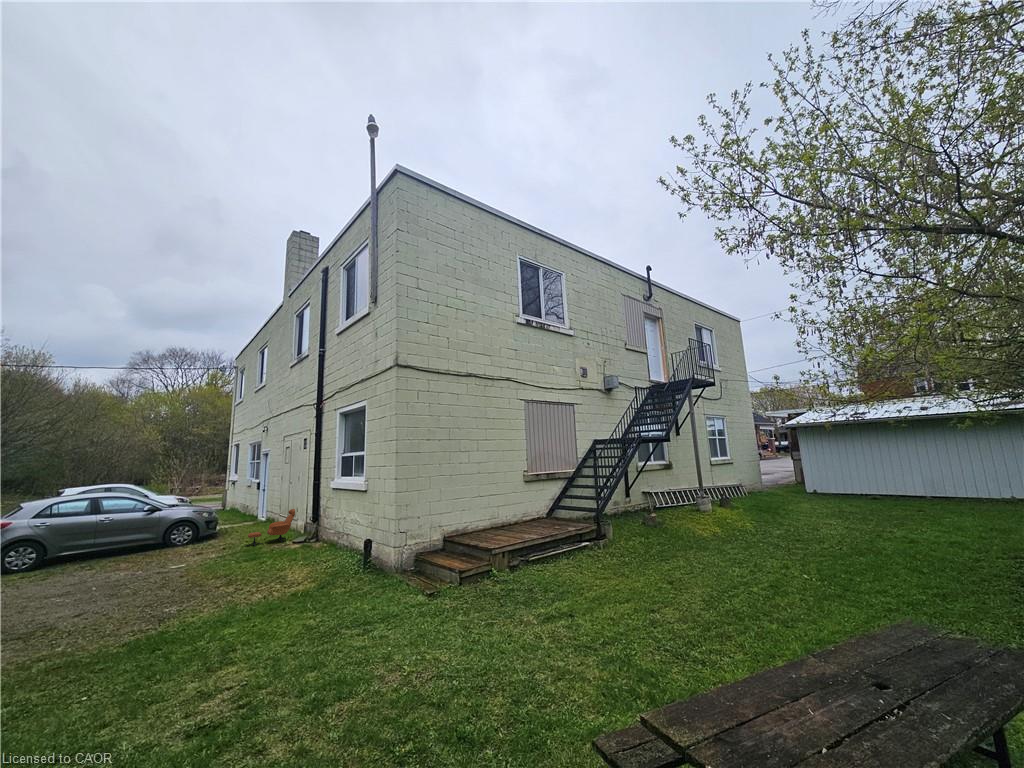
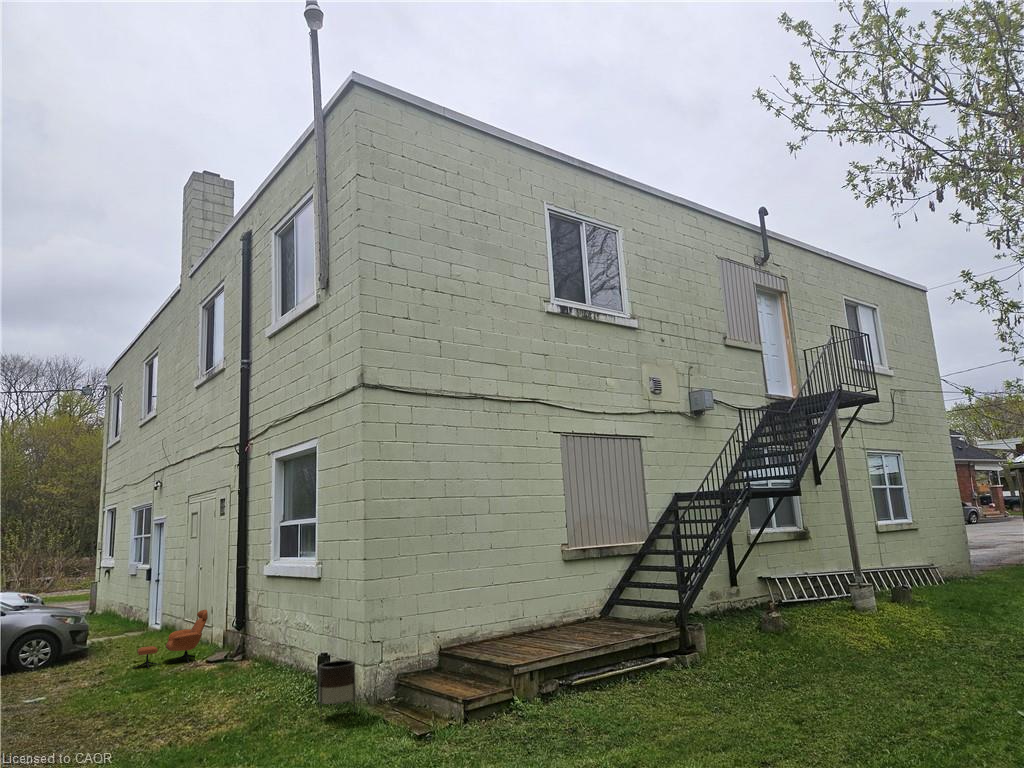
planter: none [364,544,388,583] -> present [319,660,356,718]

